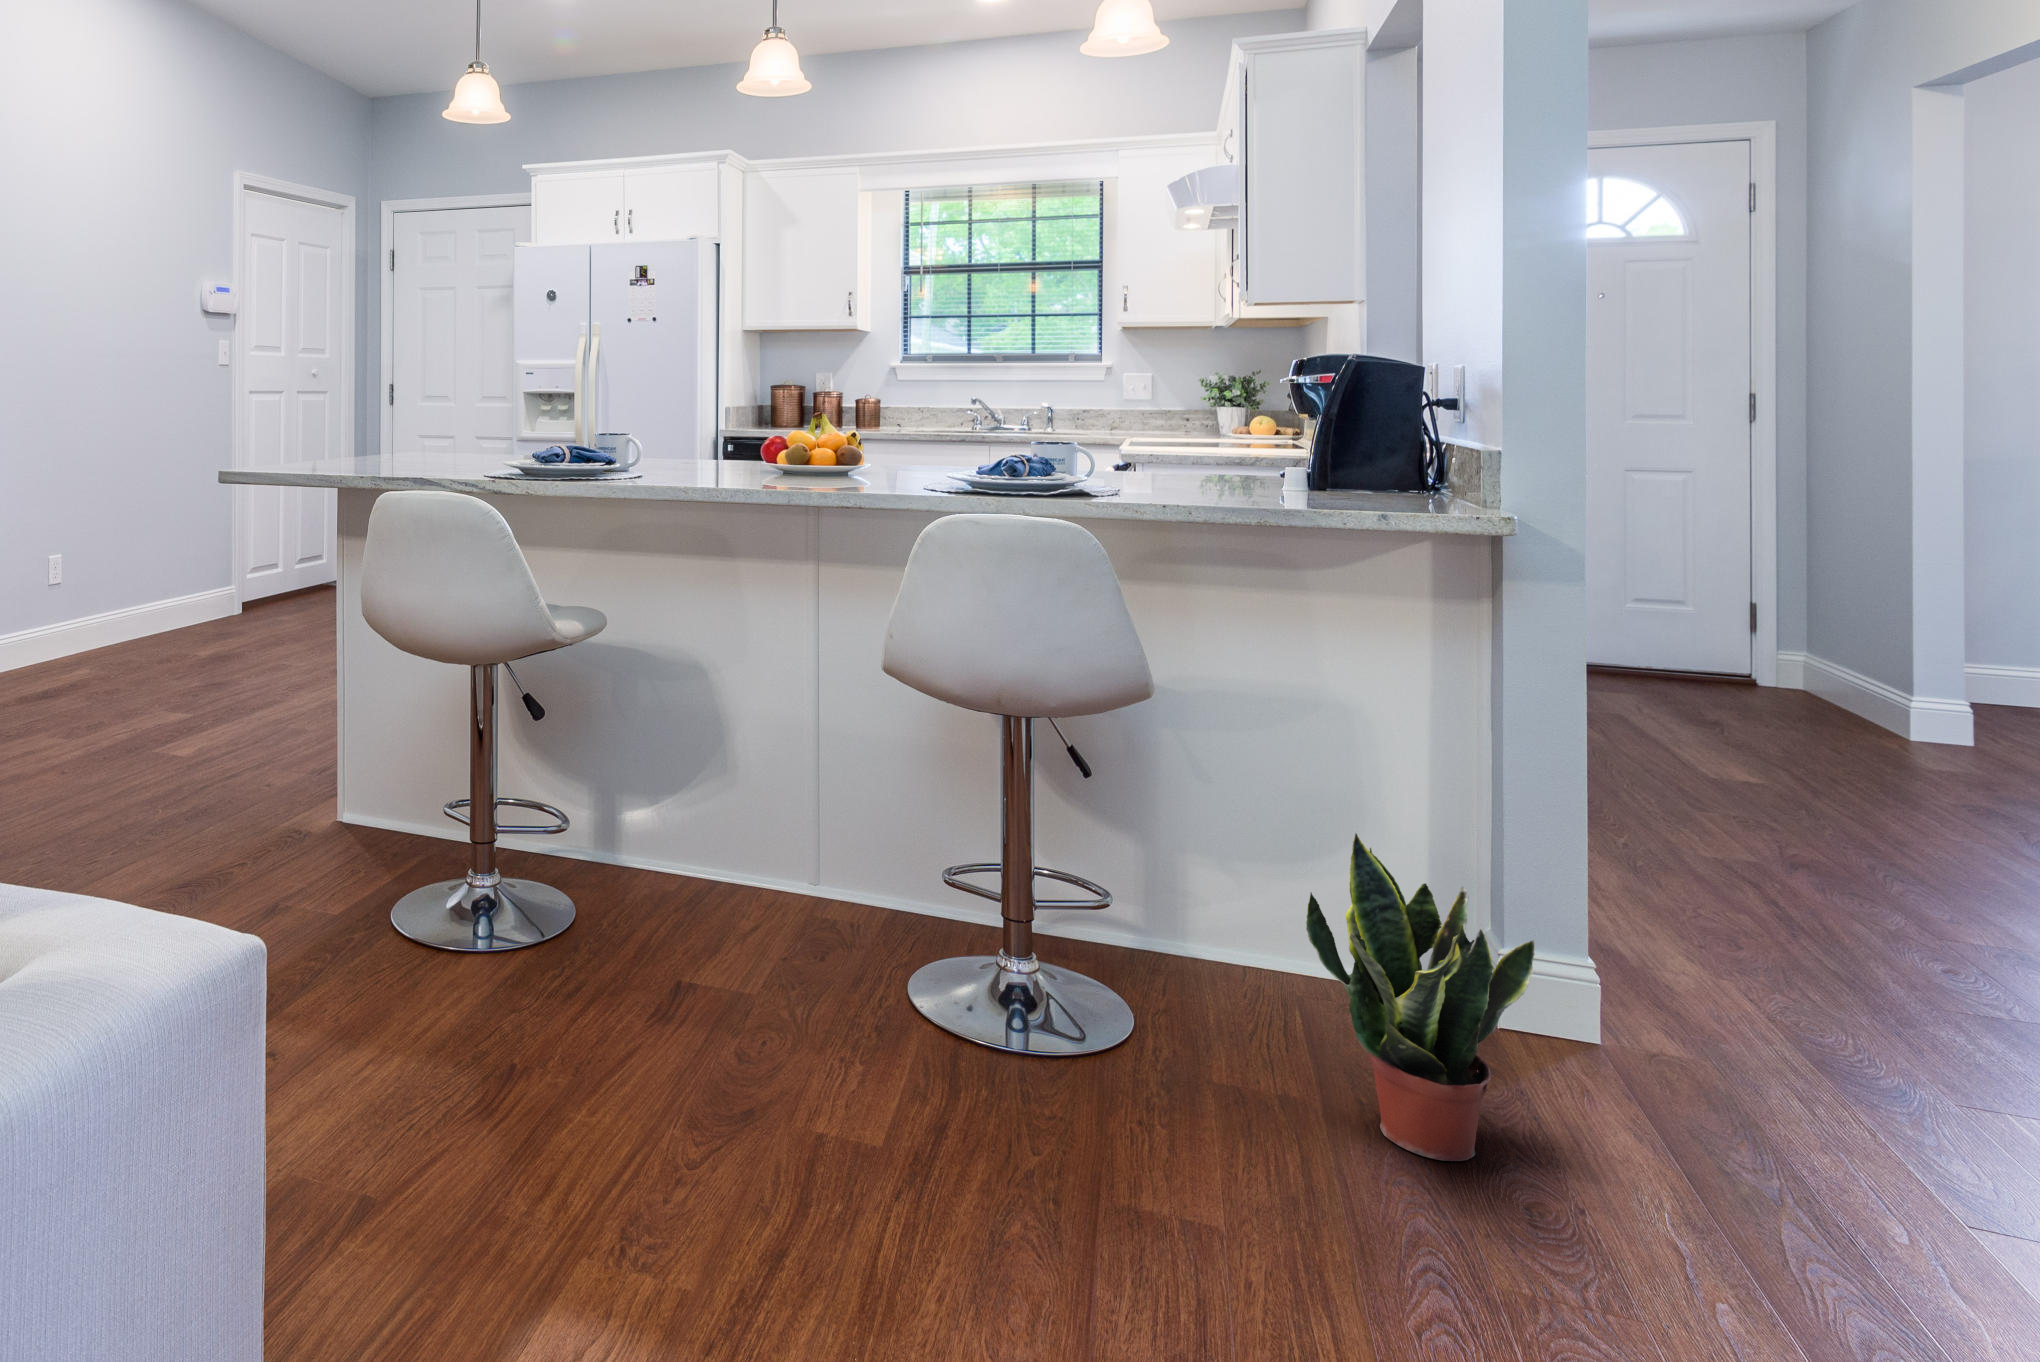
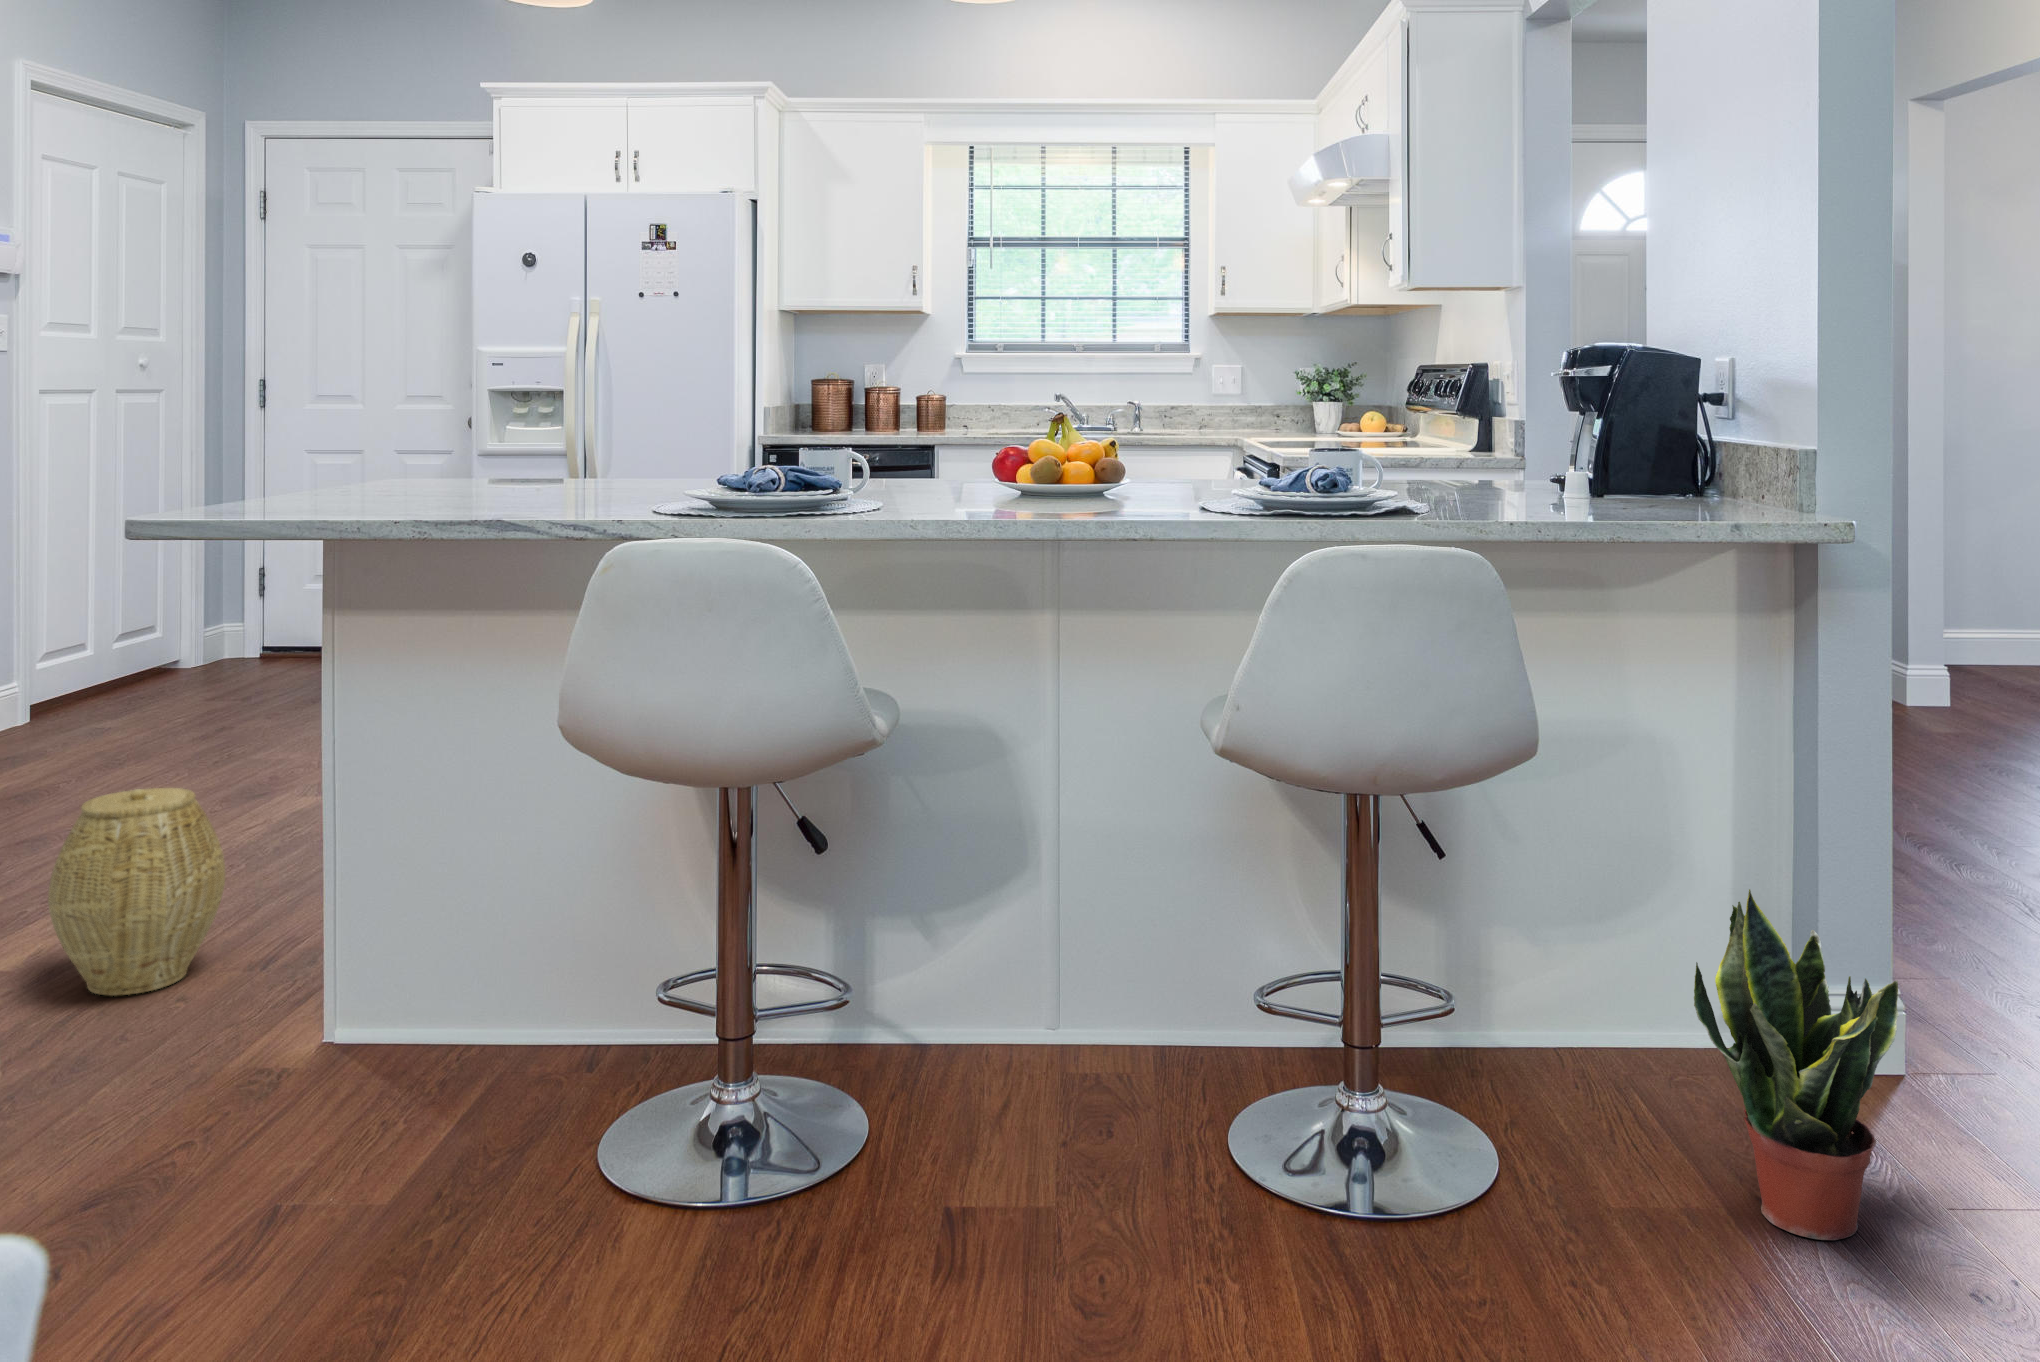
woven basket: none [196,645,297,776] -> present [48,788,225,996]

